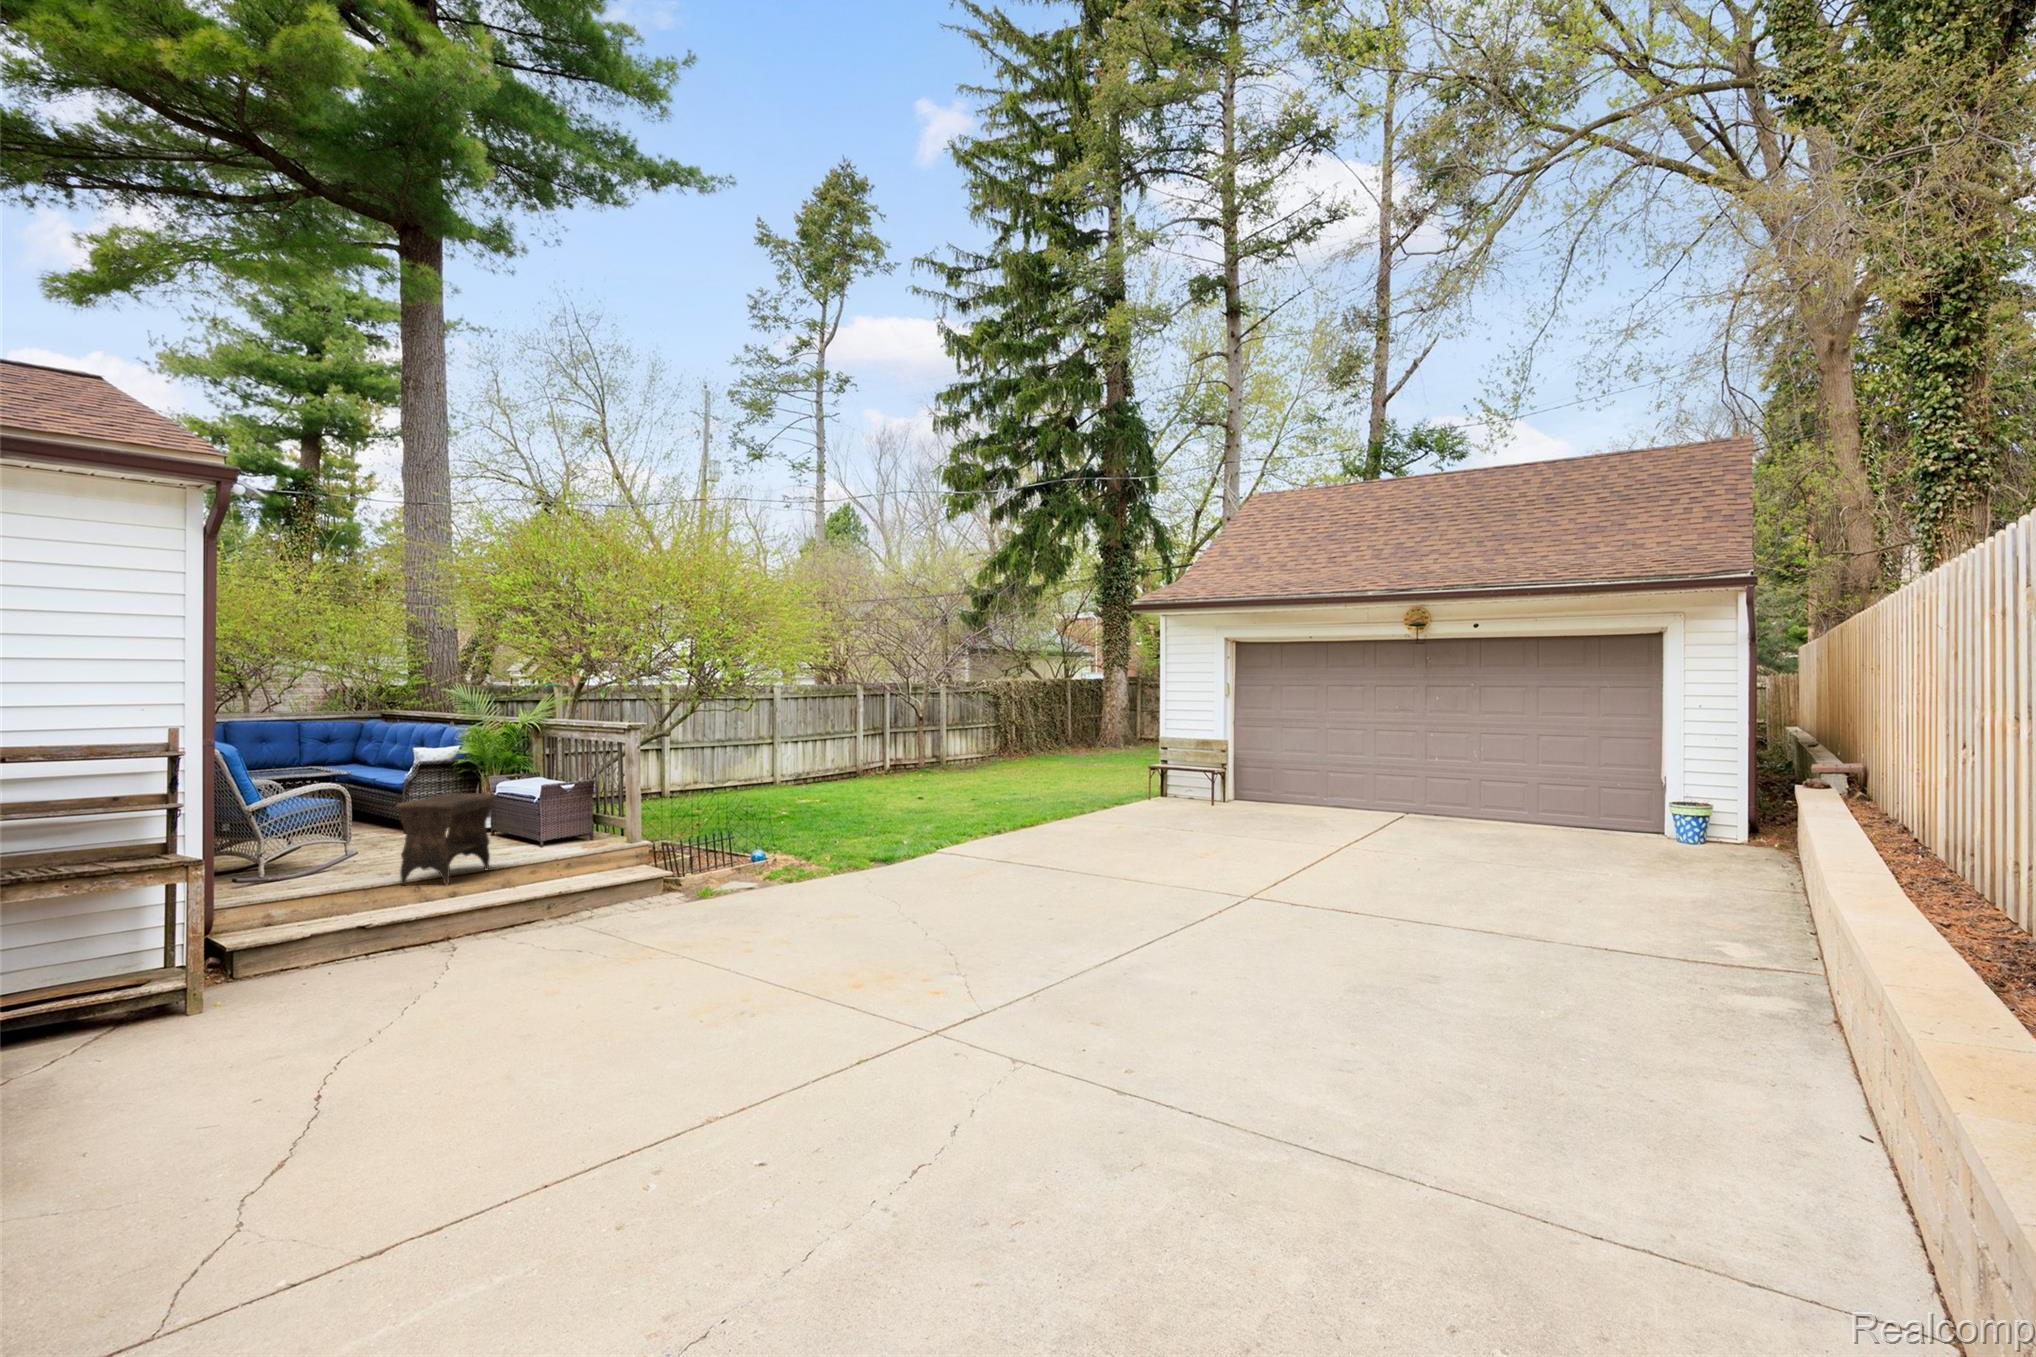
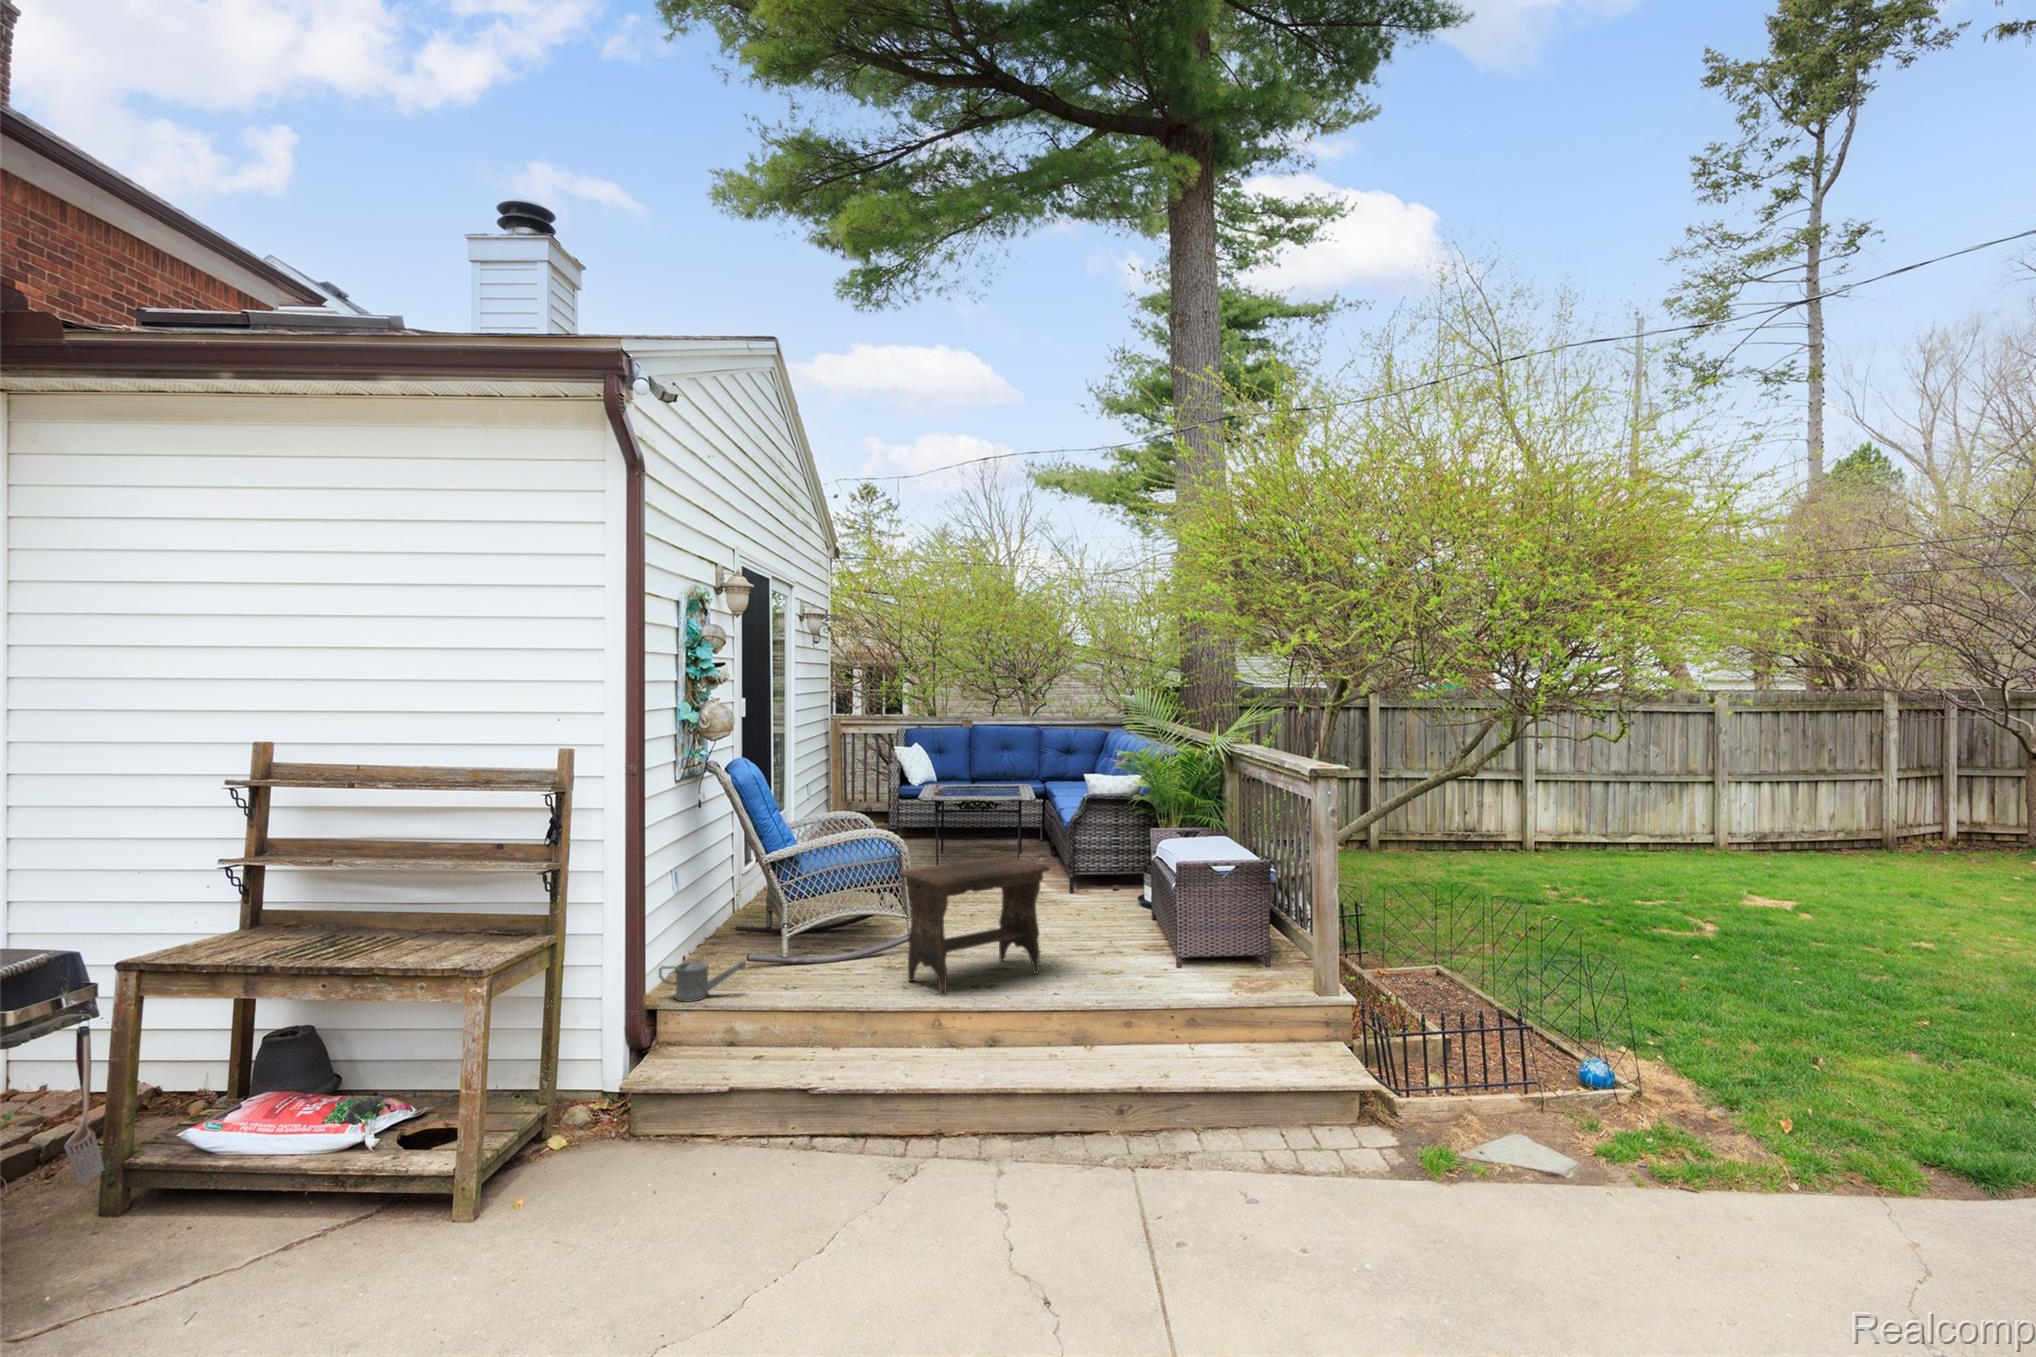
watering can: none [205,881,285,919] -> present [659,960,746,1002]

